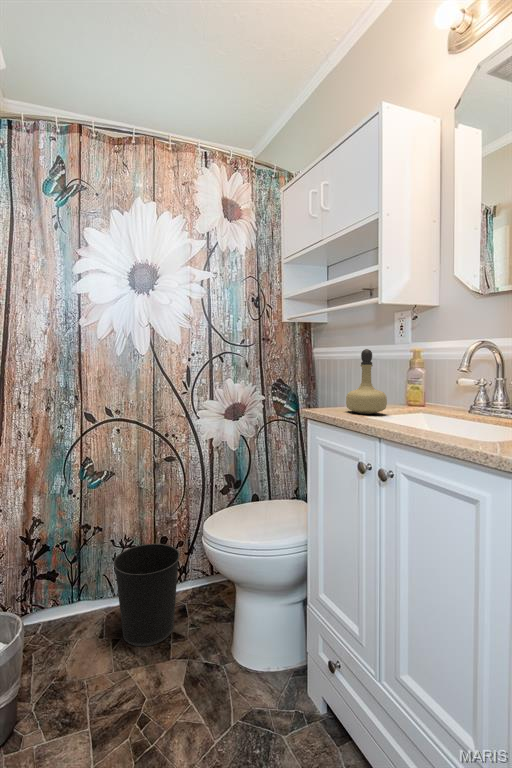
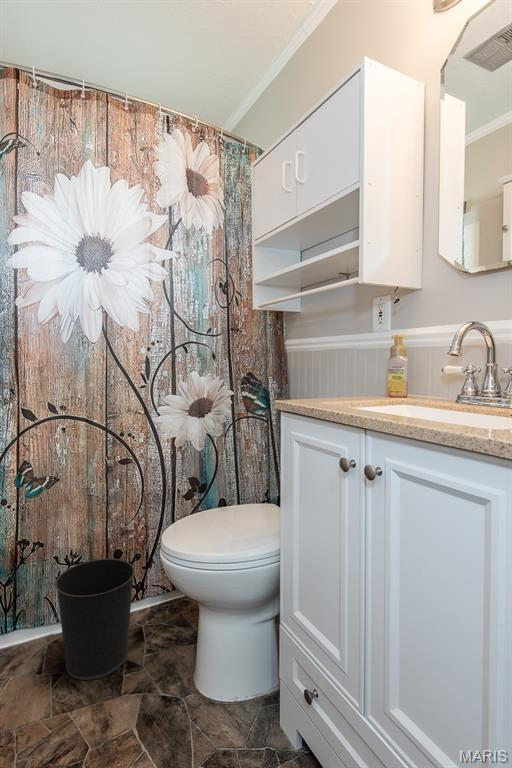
perfume bottle: present [346,349,387,414] -> none [325,332,371,405]

